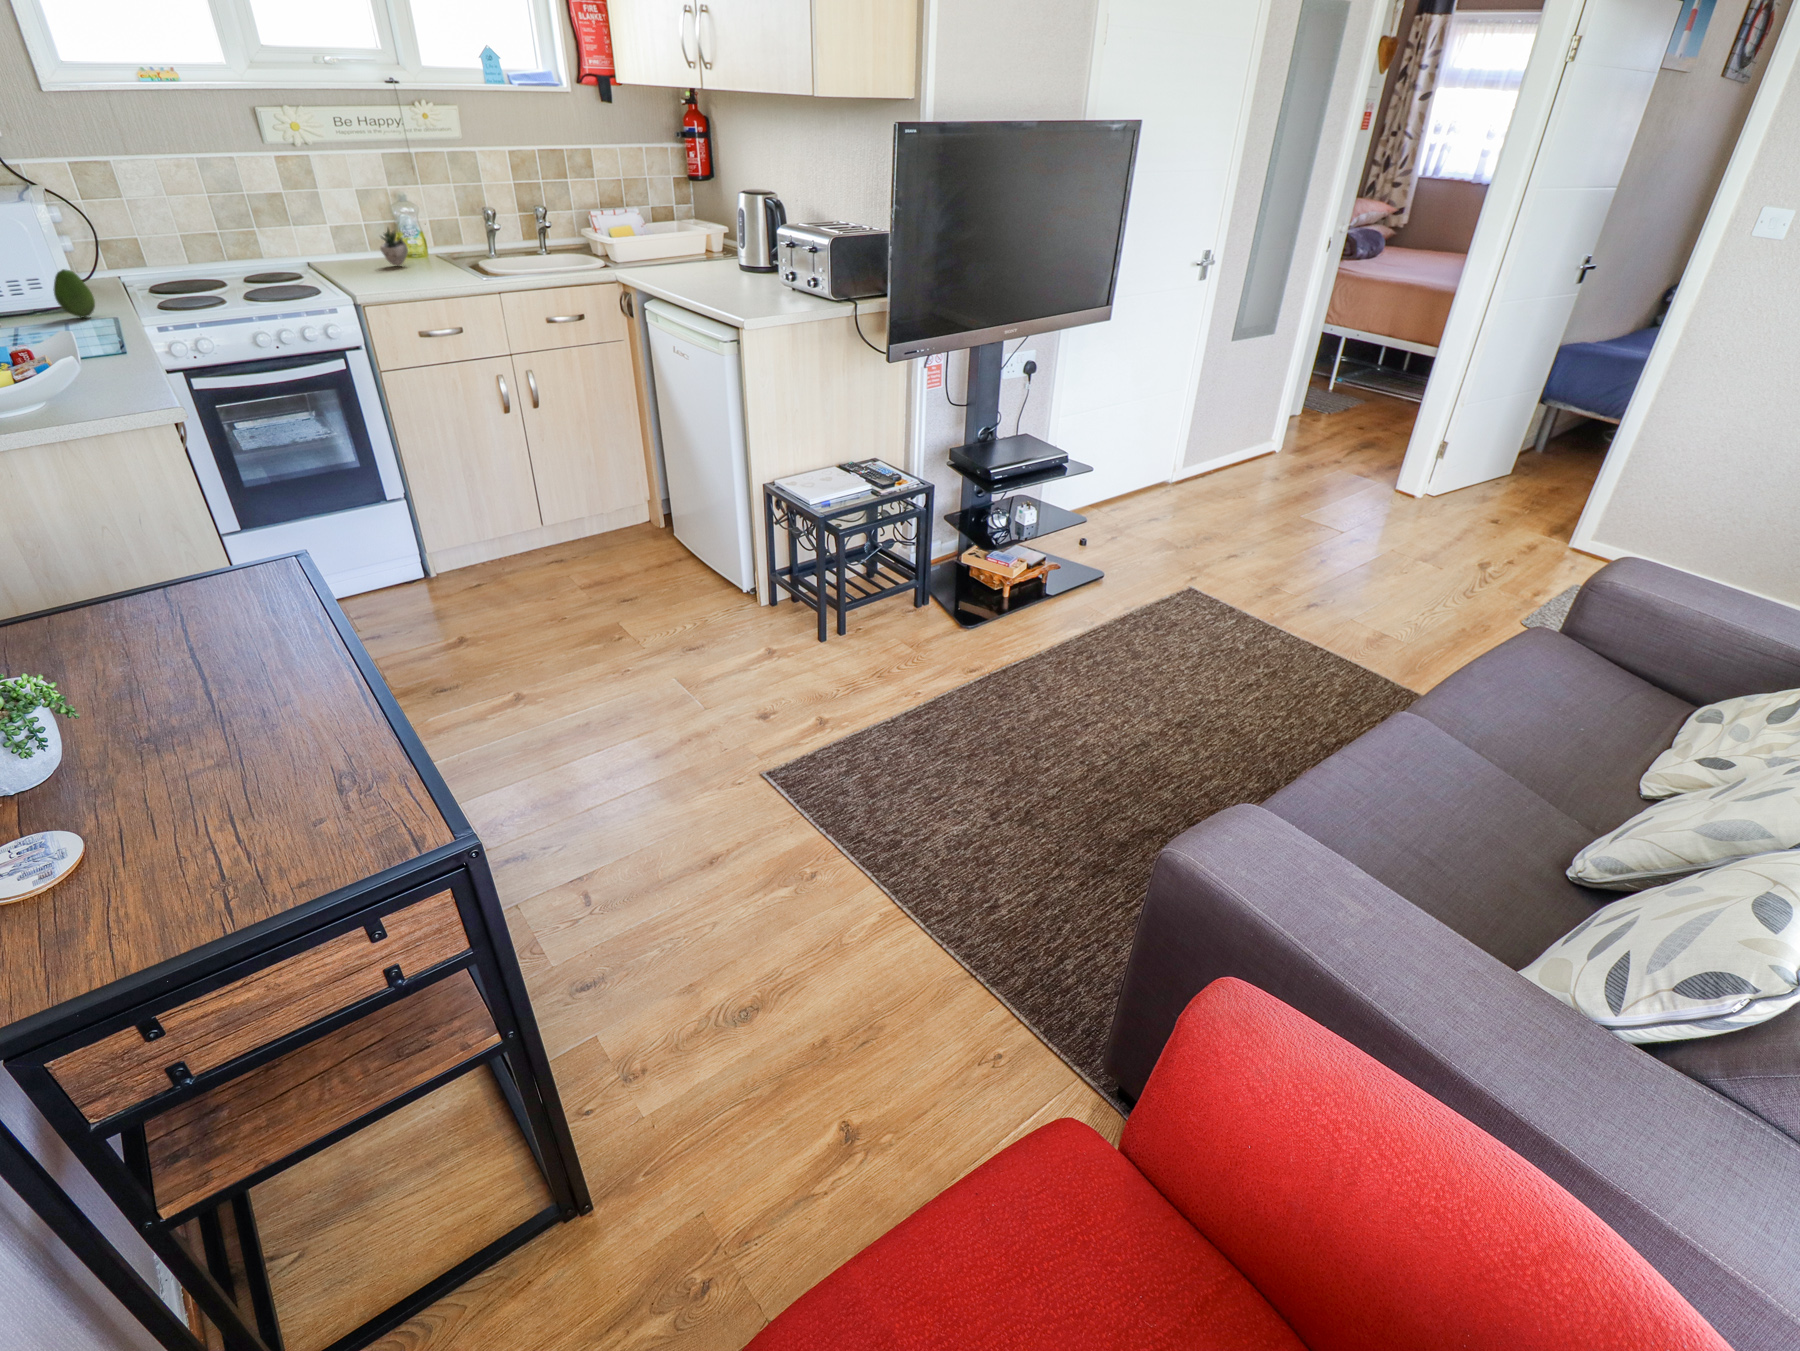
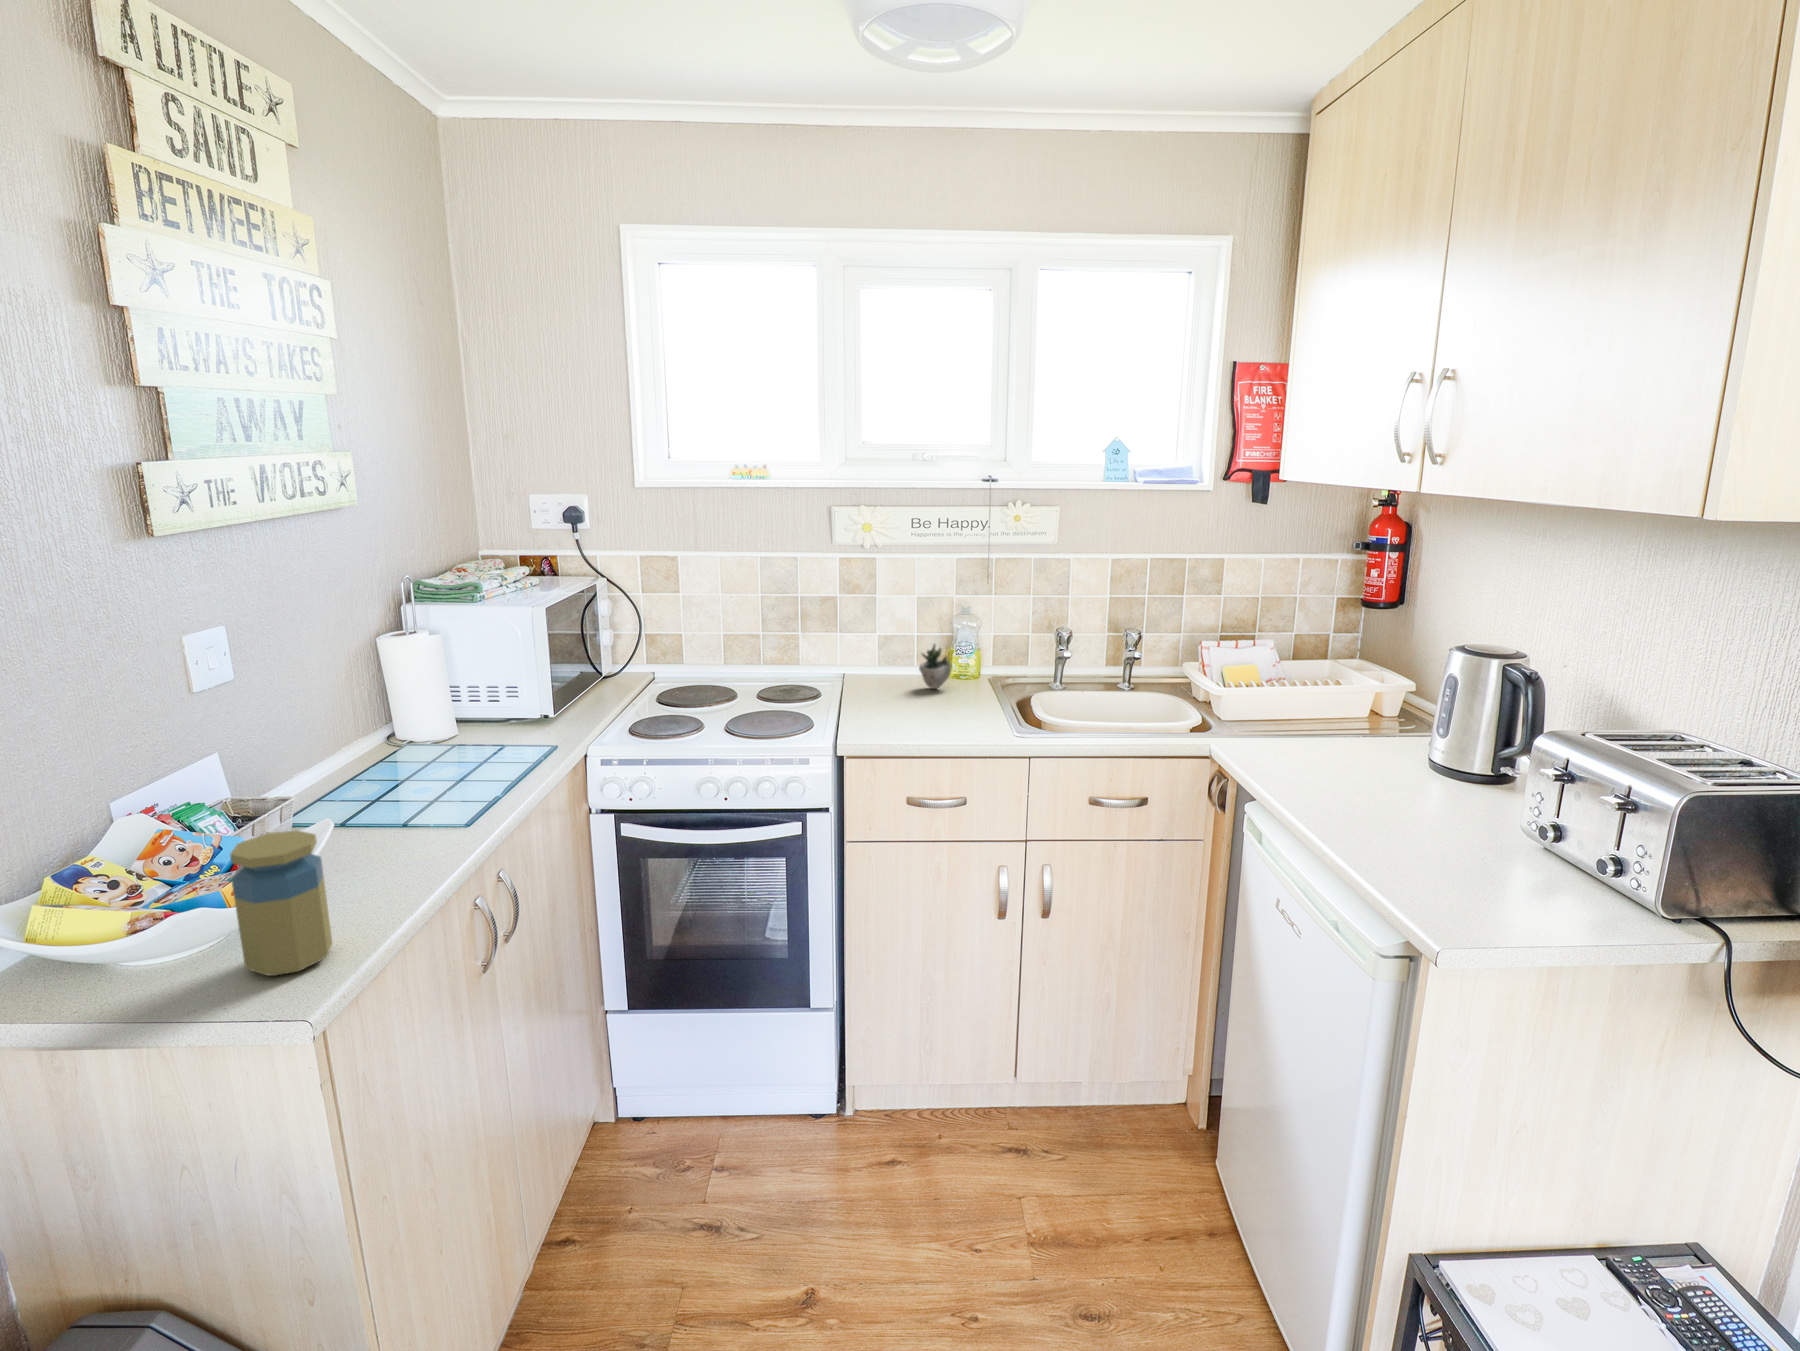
fruit: present [53,269,95,317] -> none [532,679,569,733]
jar: none [47,322,138,412] -> present [230,830,332,976]

